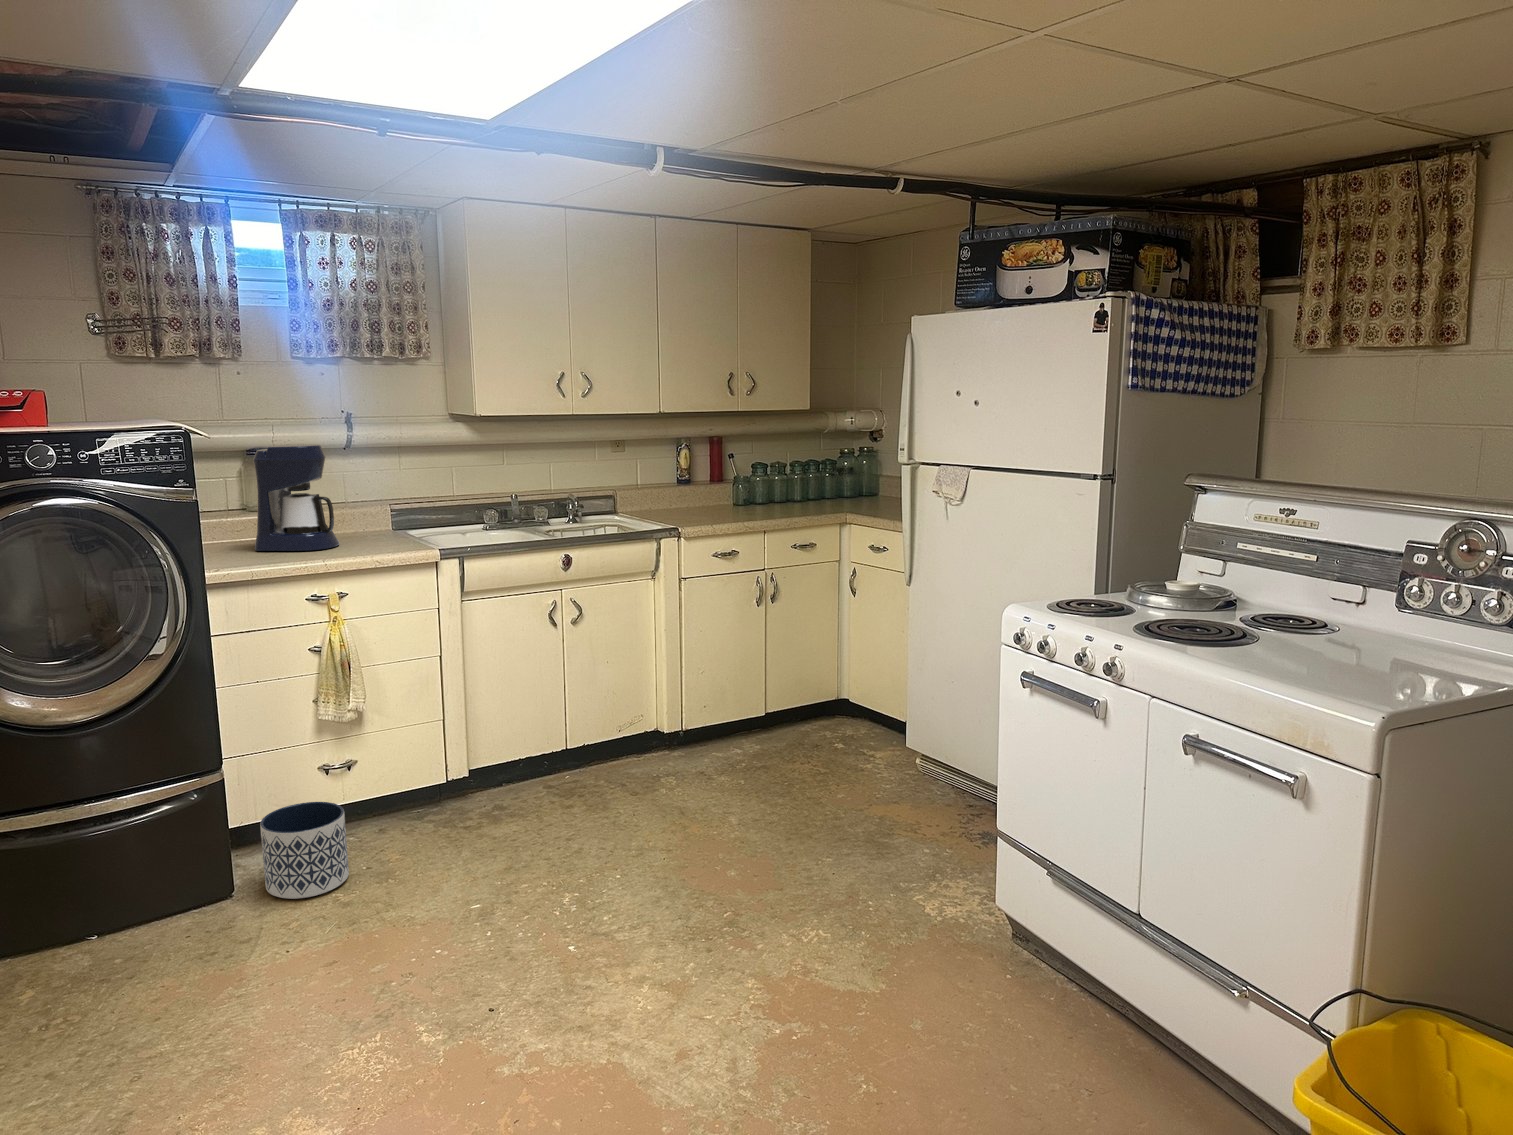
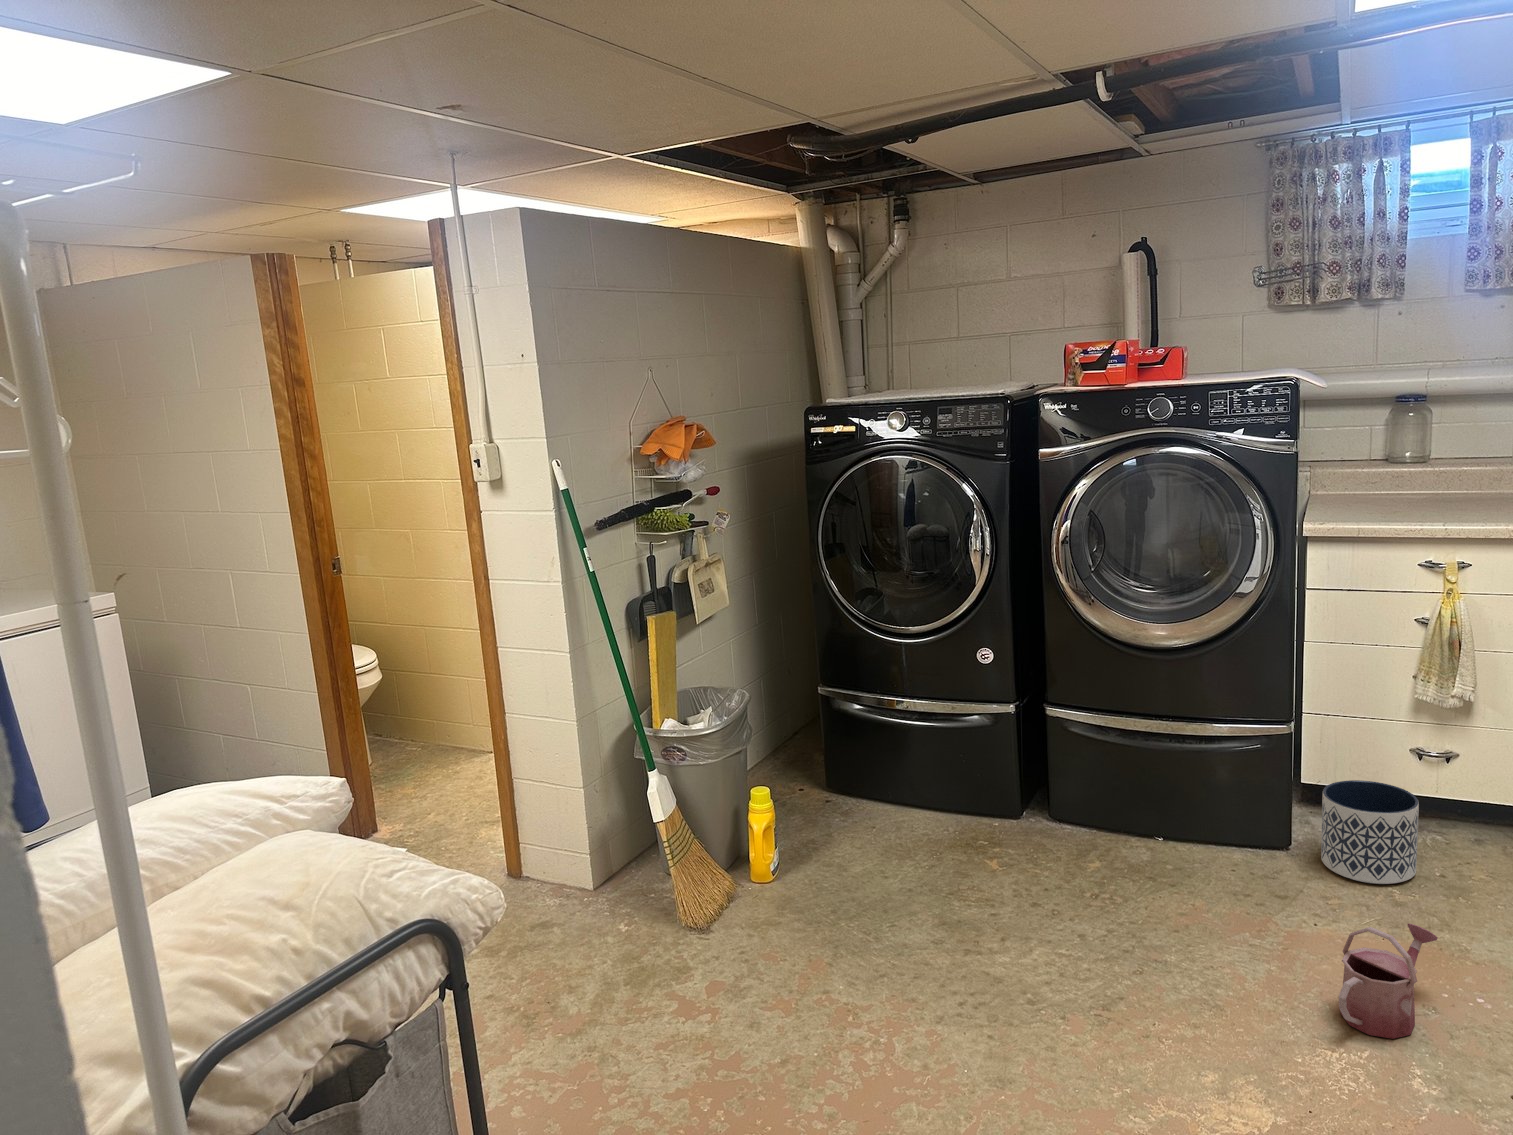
coffee maker: present [253,444,339,551] -> none [1380,390,1483,510]
watering can: none [337,909,404,1021] -> present [1339,923,1438,1039]

